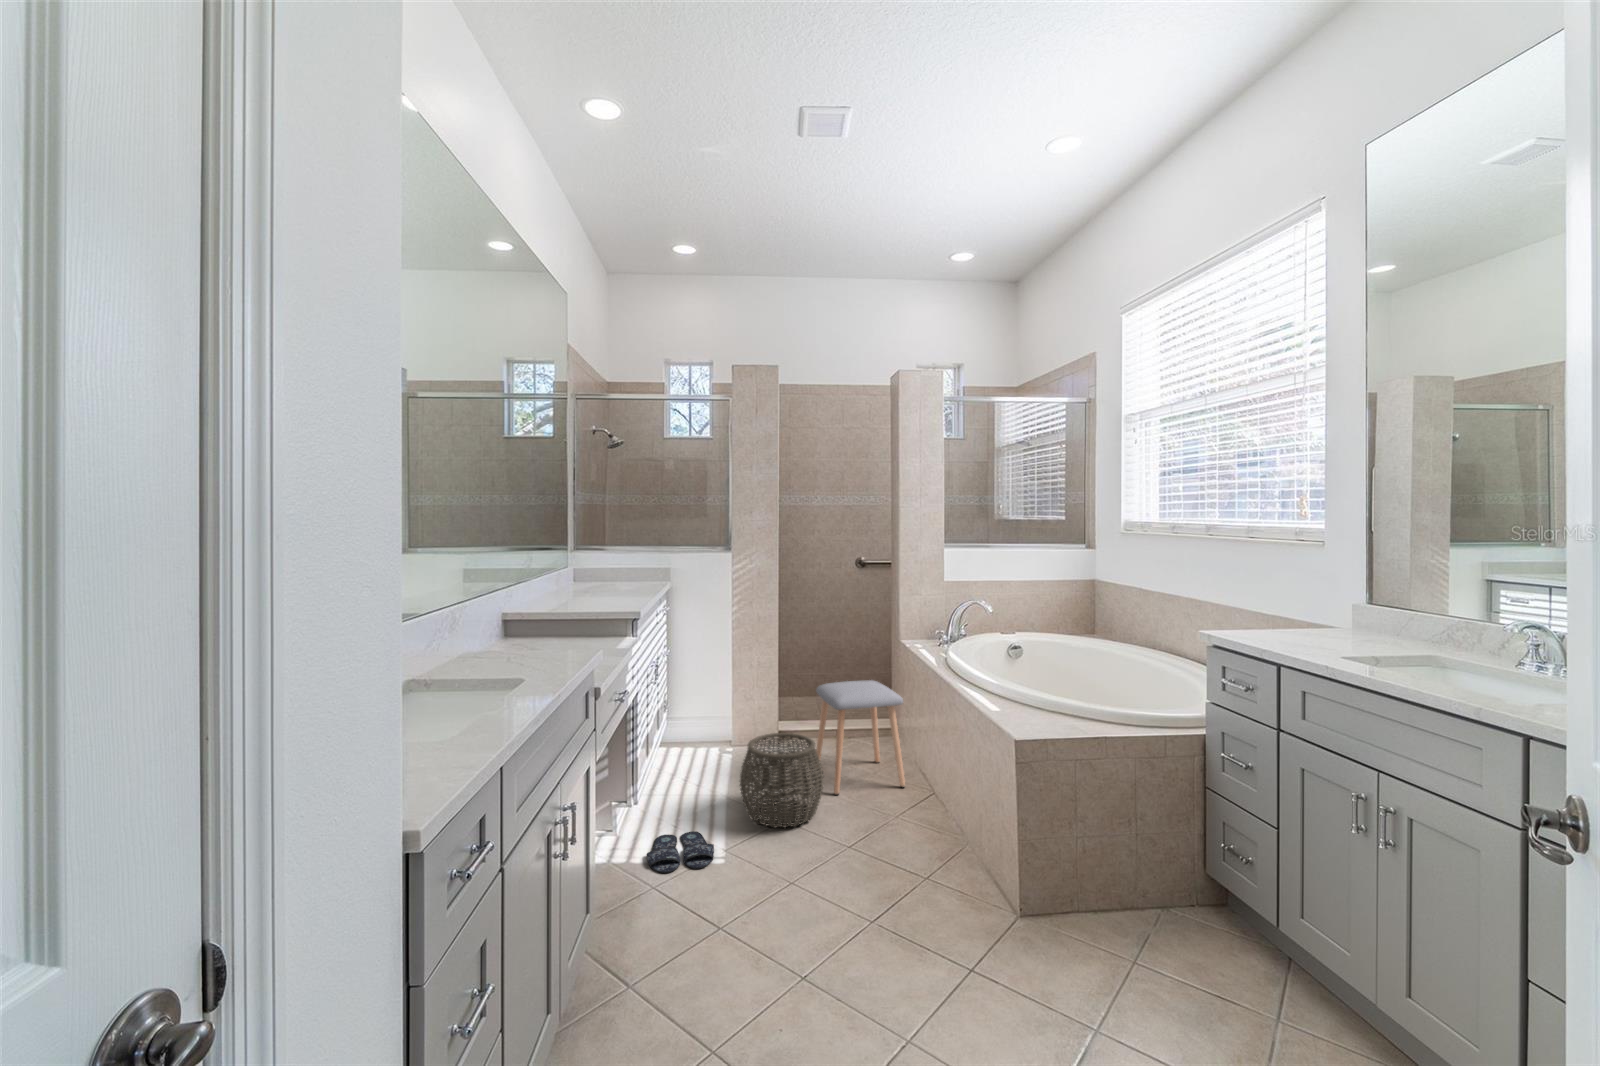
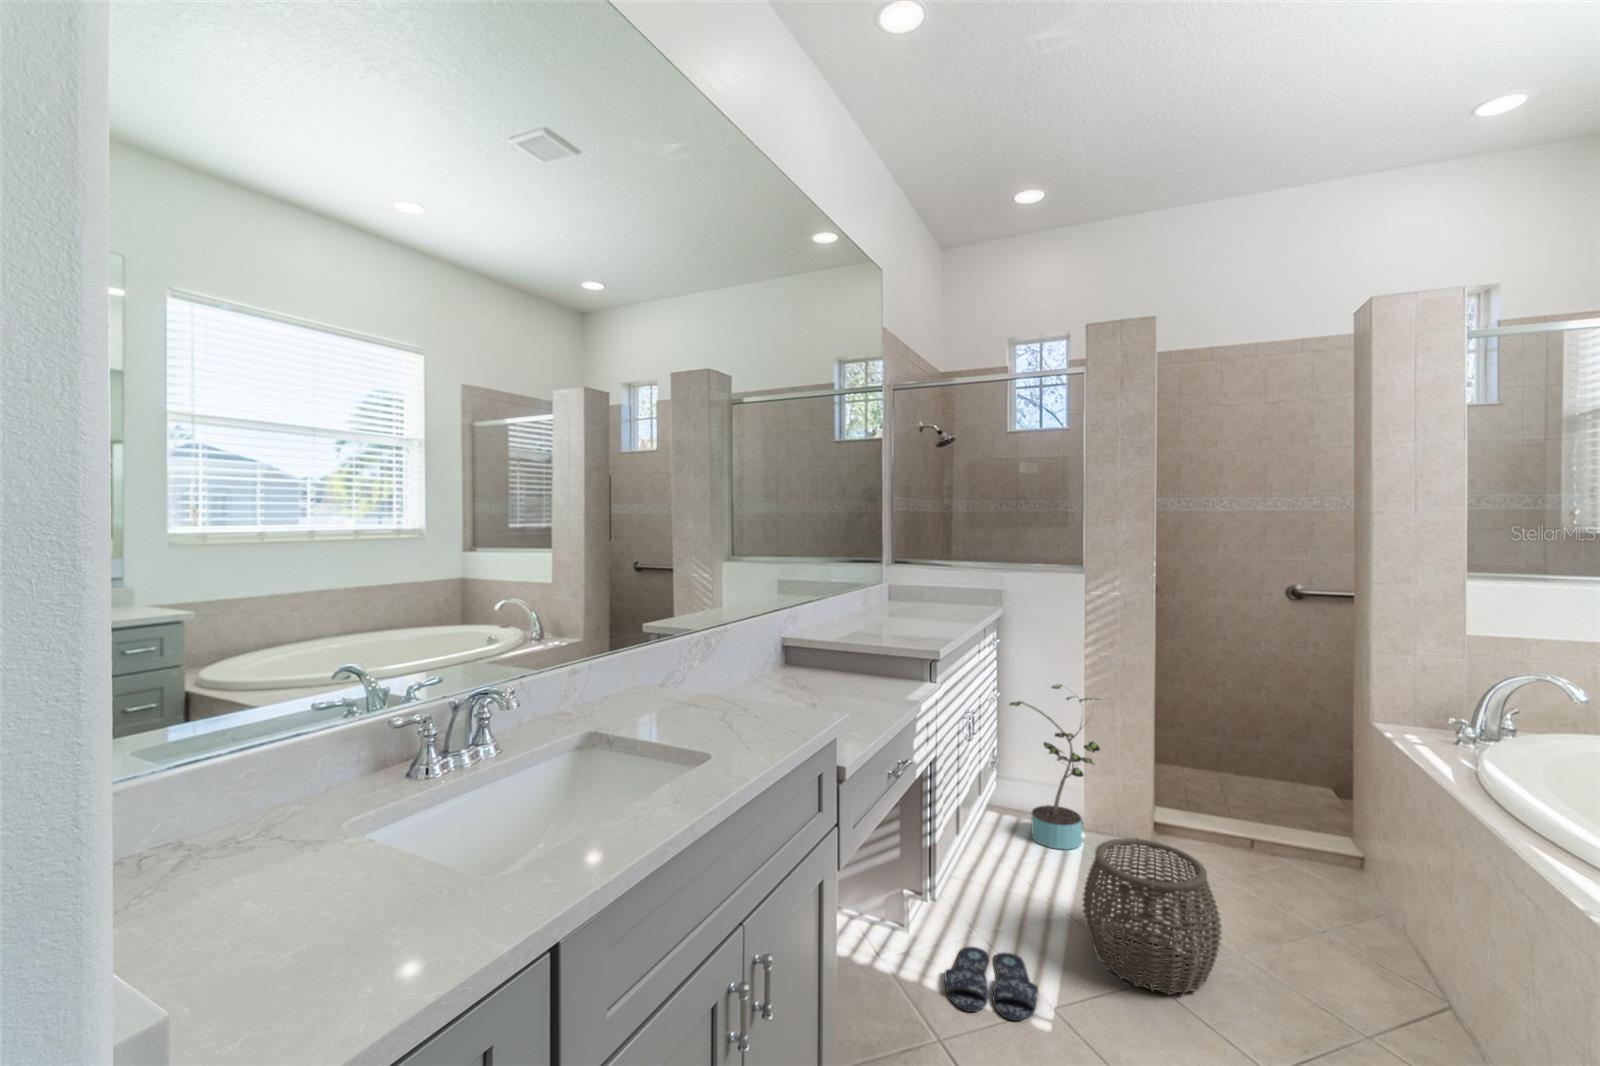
potted plant: none [677,638,745,762] -> present [1010,685,1100,850]
stool: present [816,680,905,795] -> none [1209,775,1383,976]

